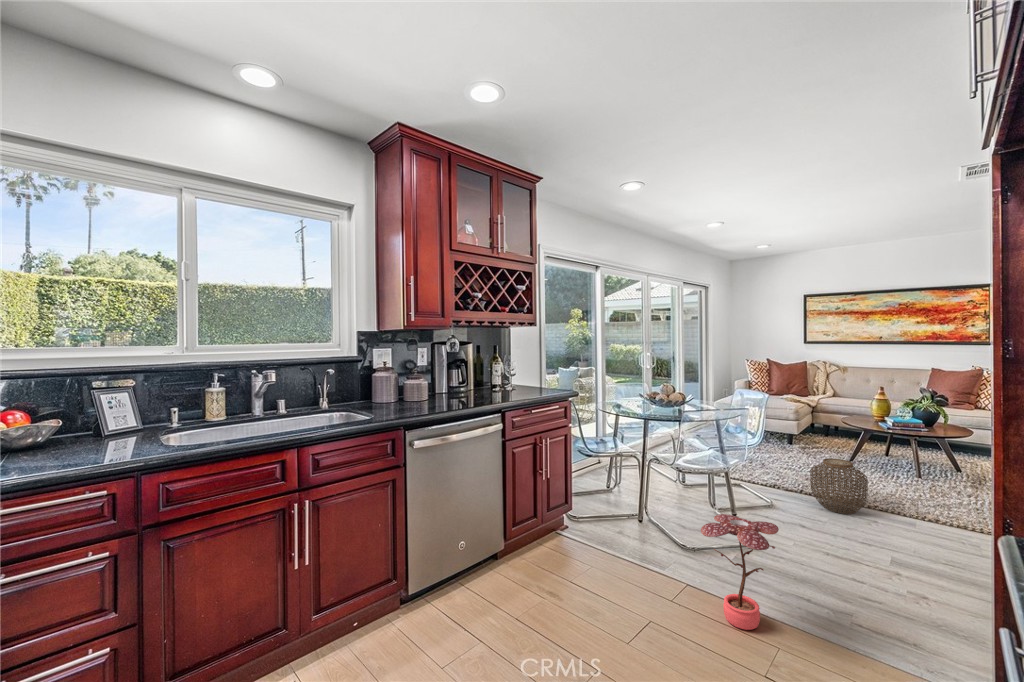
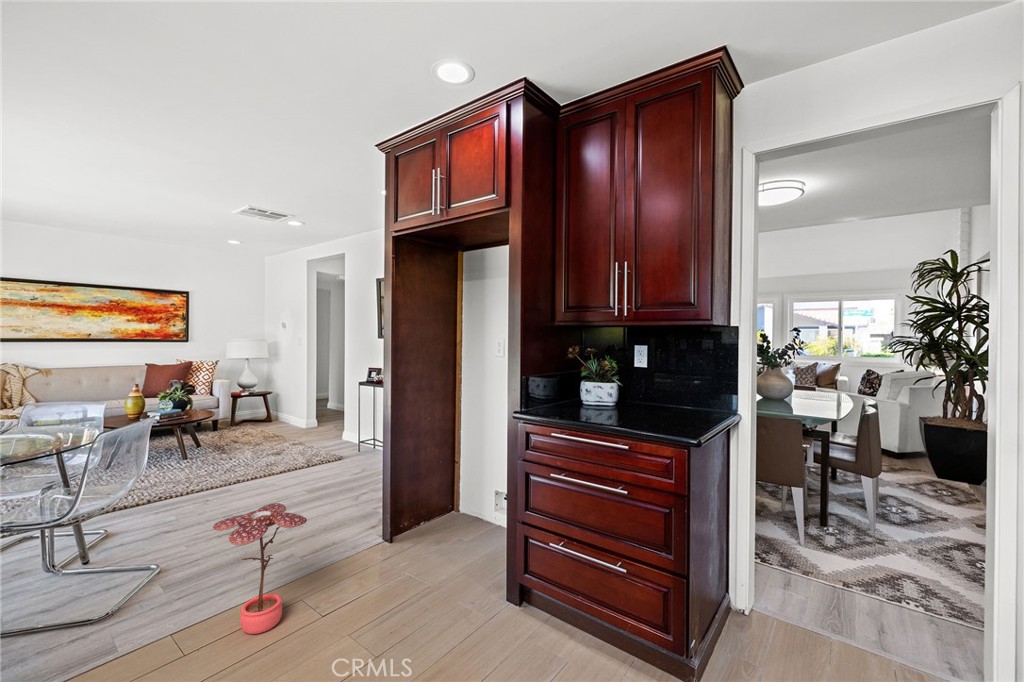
woven basket: present [810,458,868,514] -> none [138,452,201,511]

